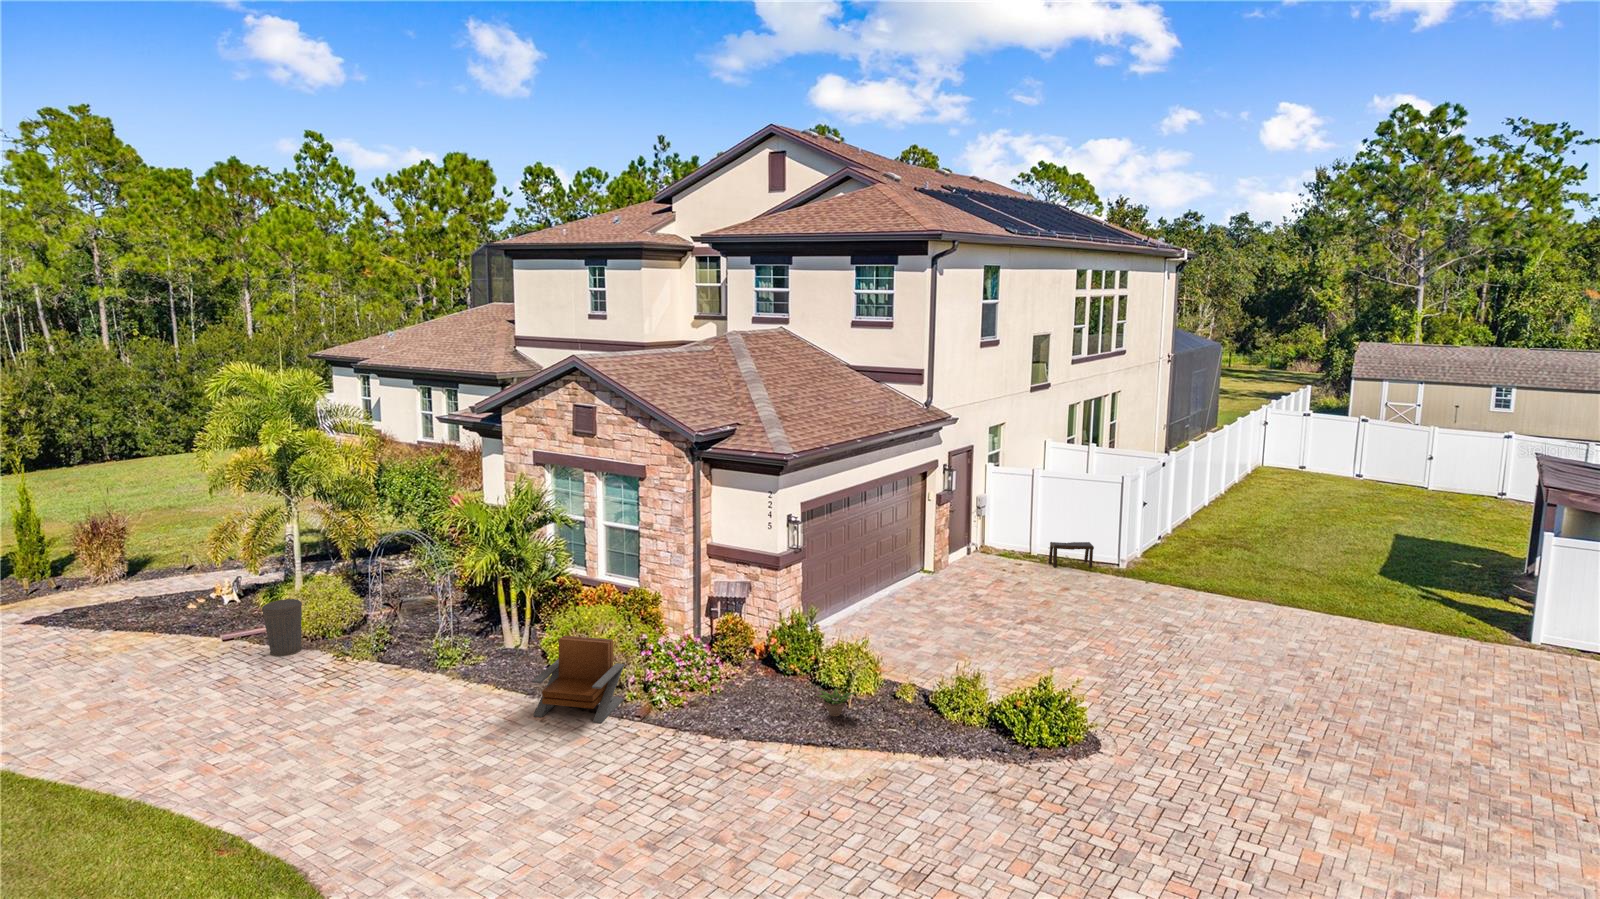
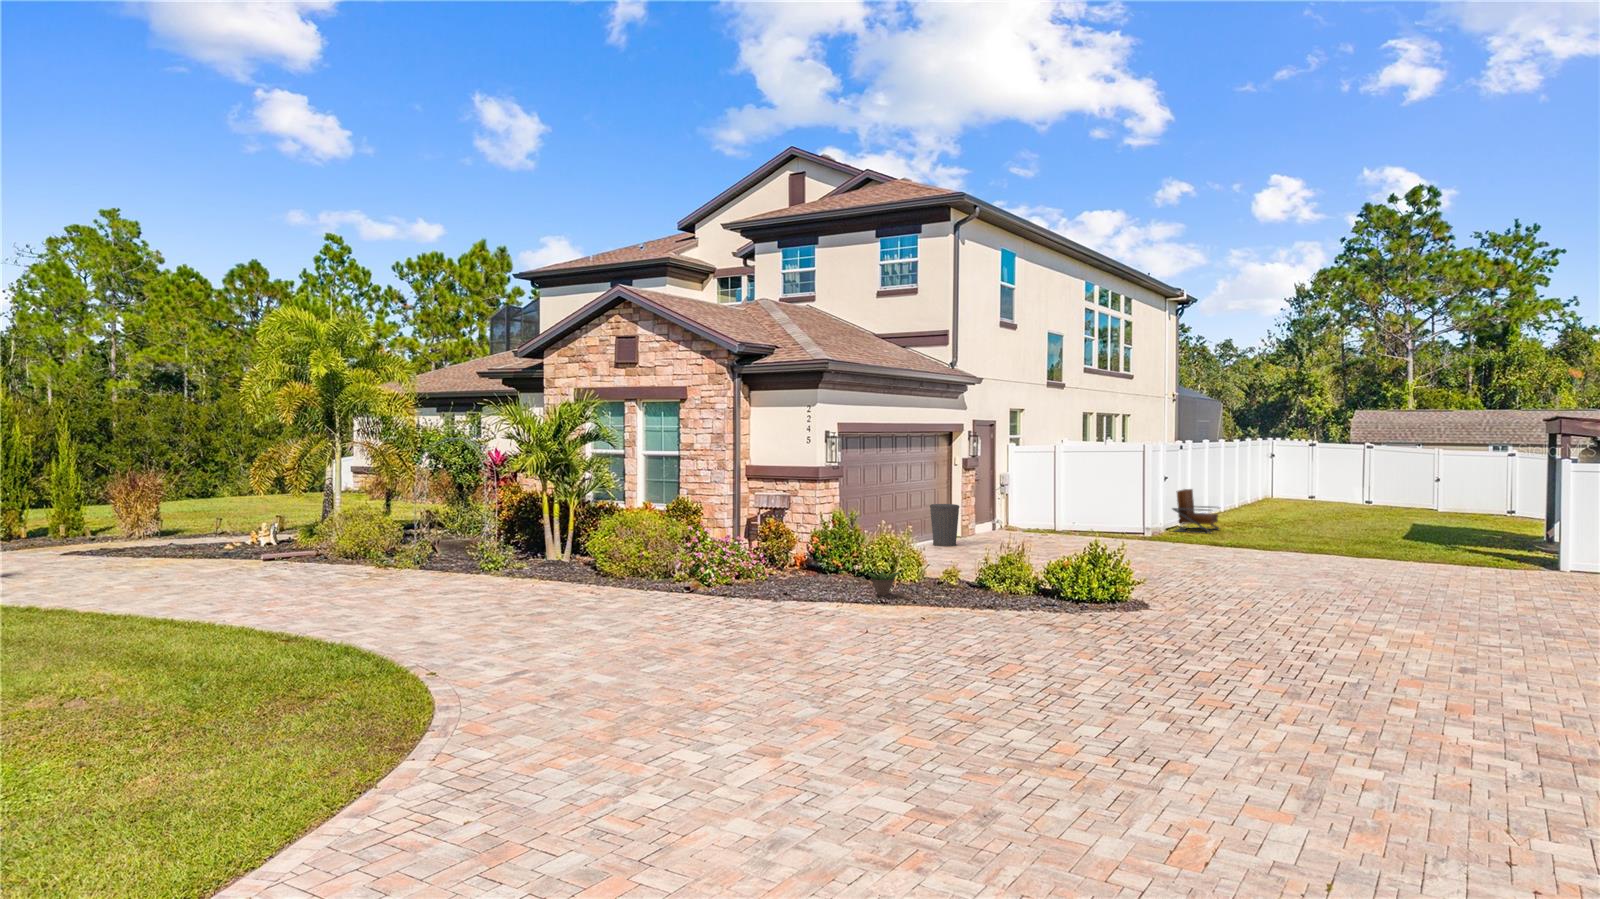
bench: present [1049,542,1094,568] -> none [1076,512,1121,536]
trash can: present [262,599,302,656] -> present [930,504,959,546]
lounge chair: present [532,636,624,723] -> present [1173,489,1220,534]

